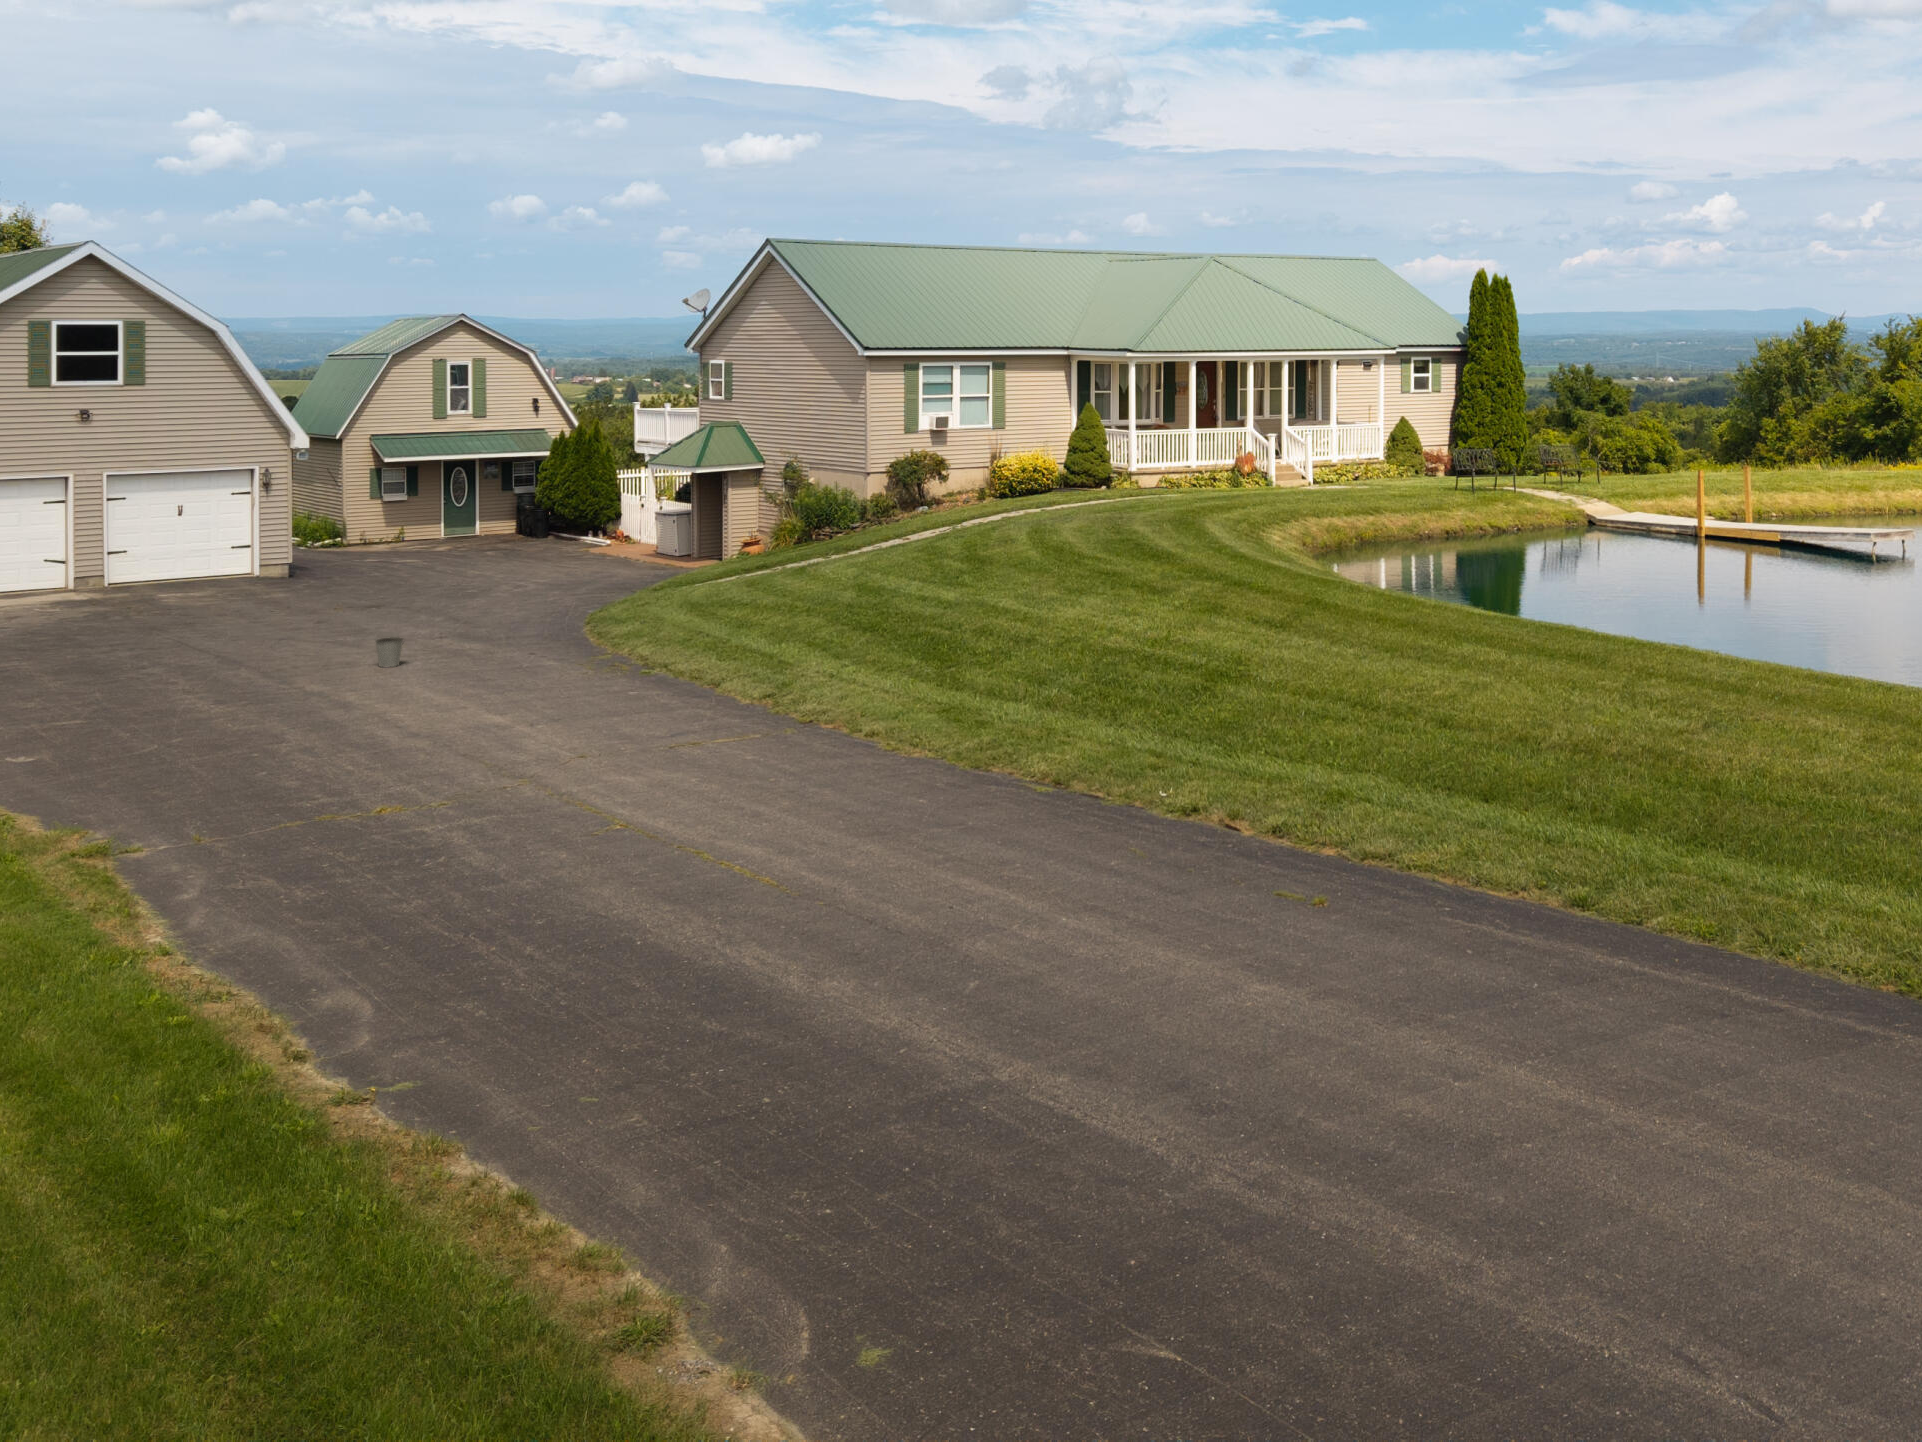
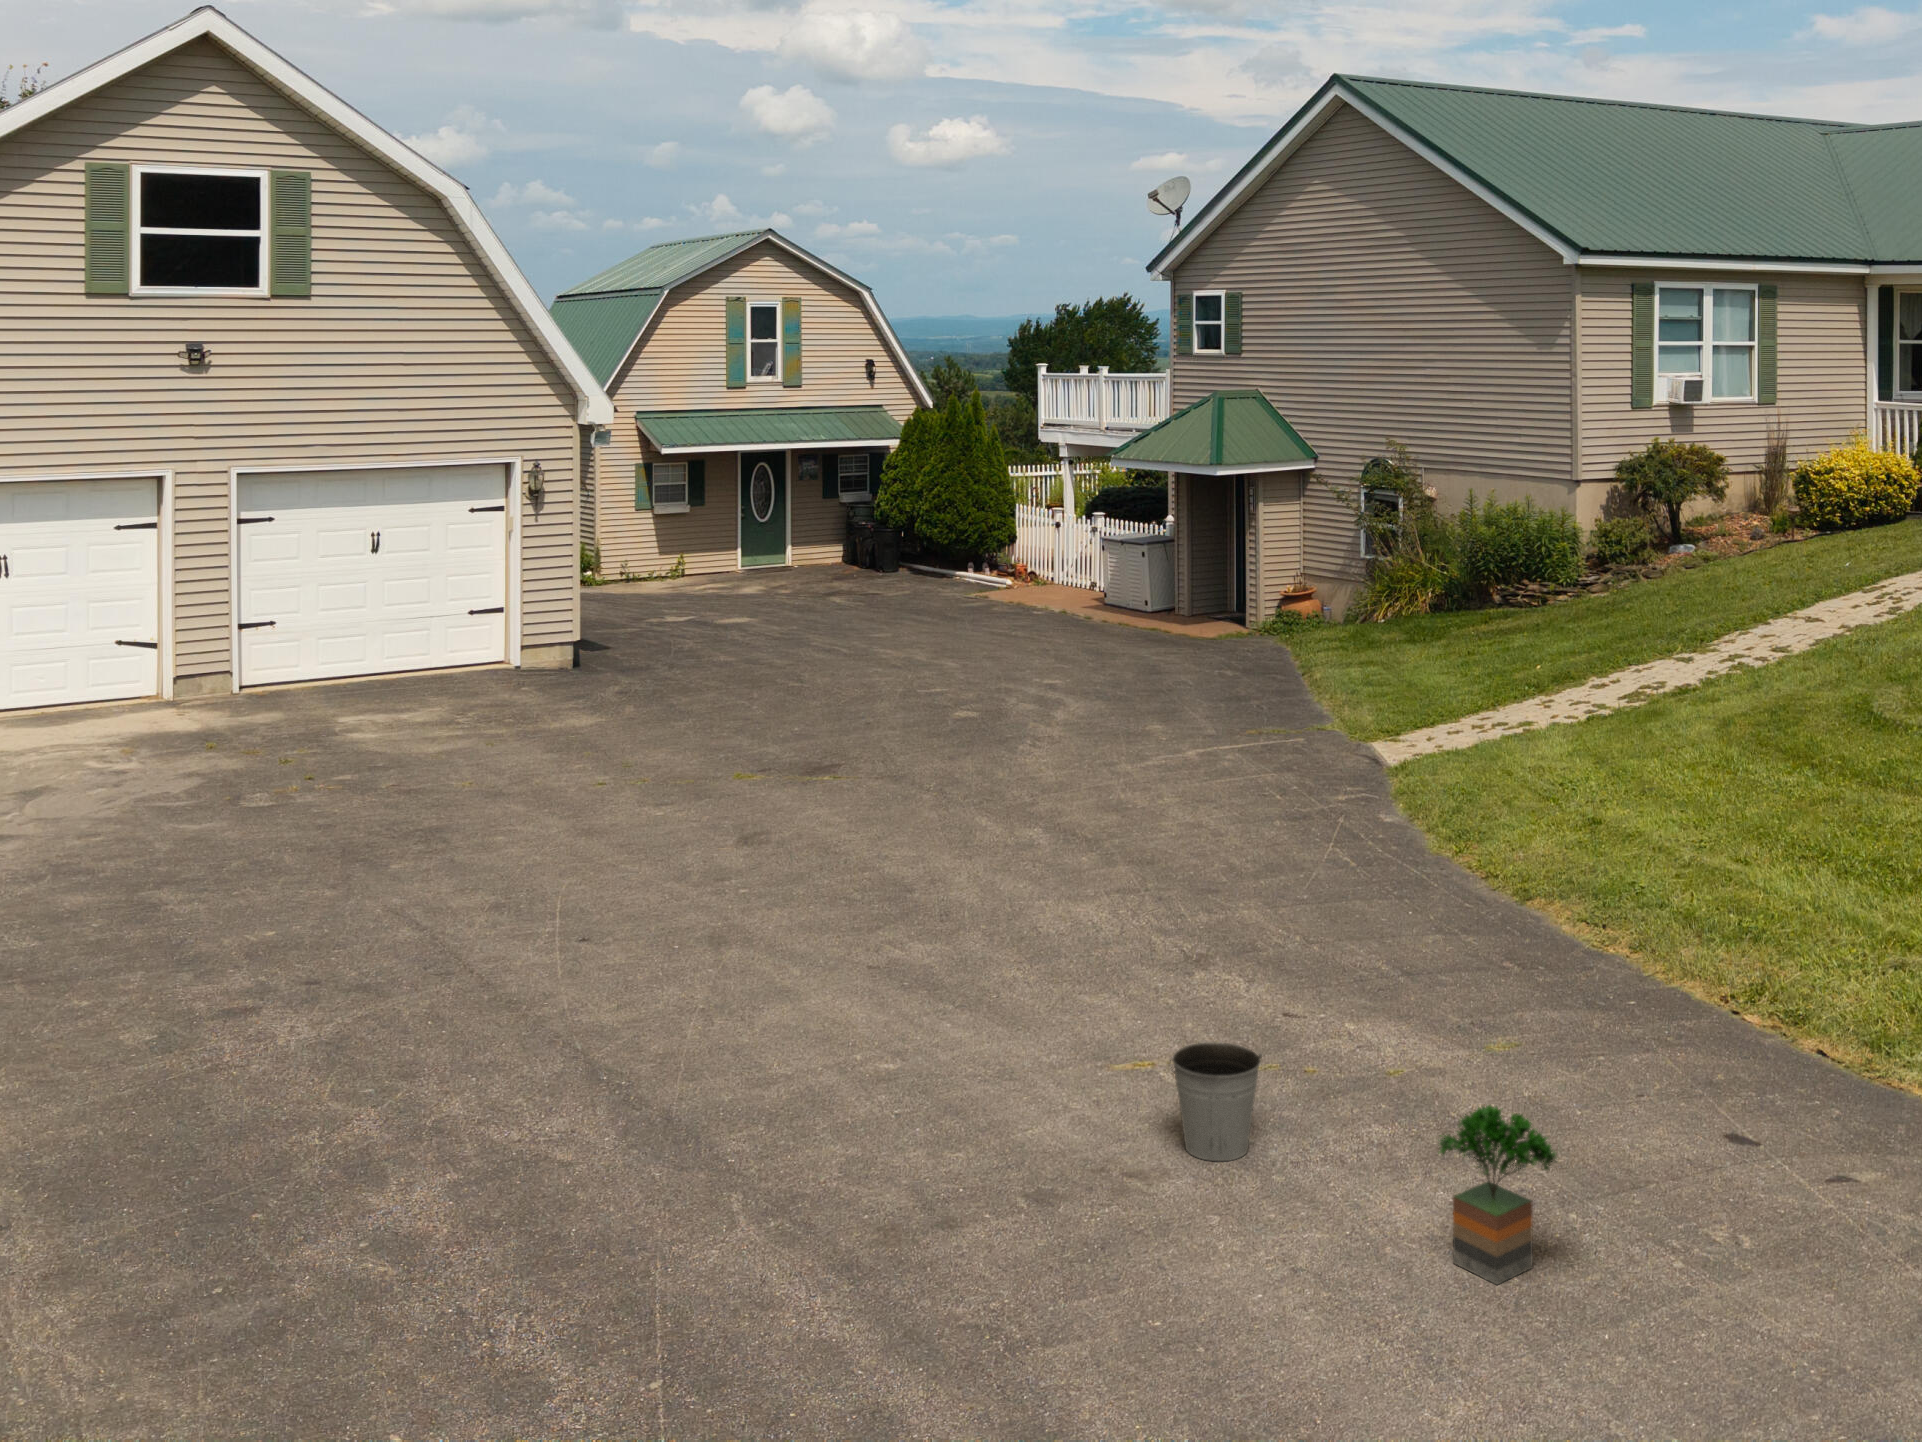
potted tree: none [420,636,452,679] -> present [1438,1105,1557,1285]

